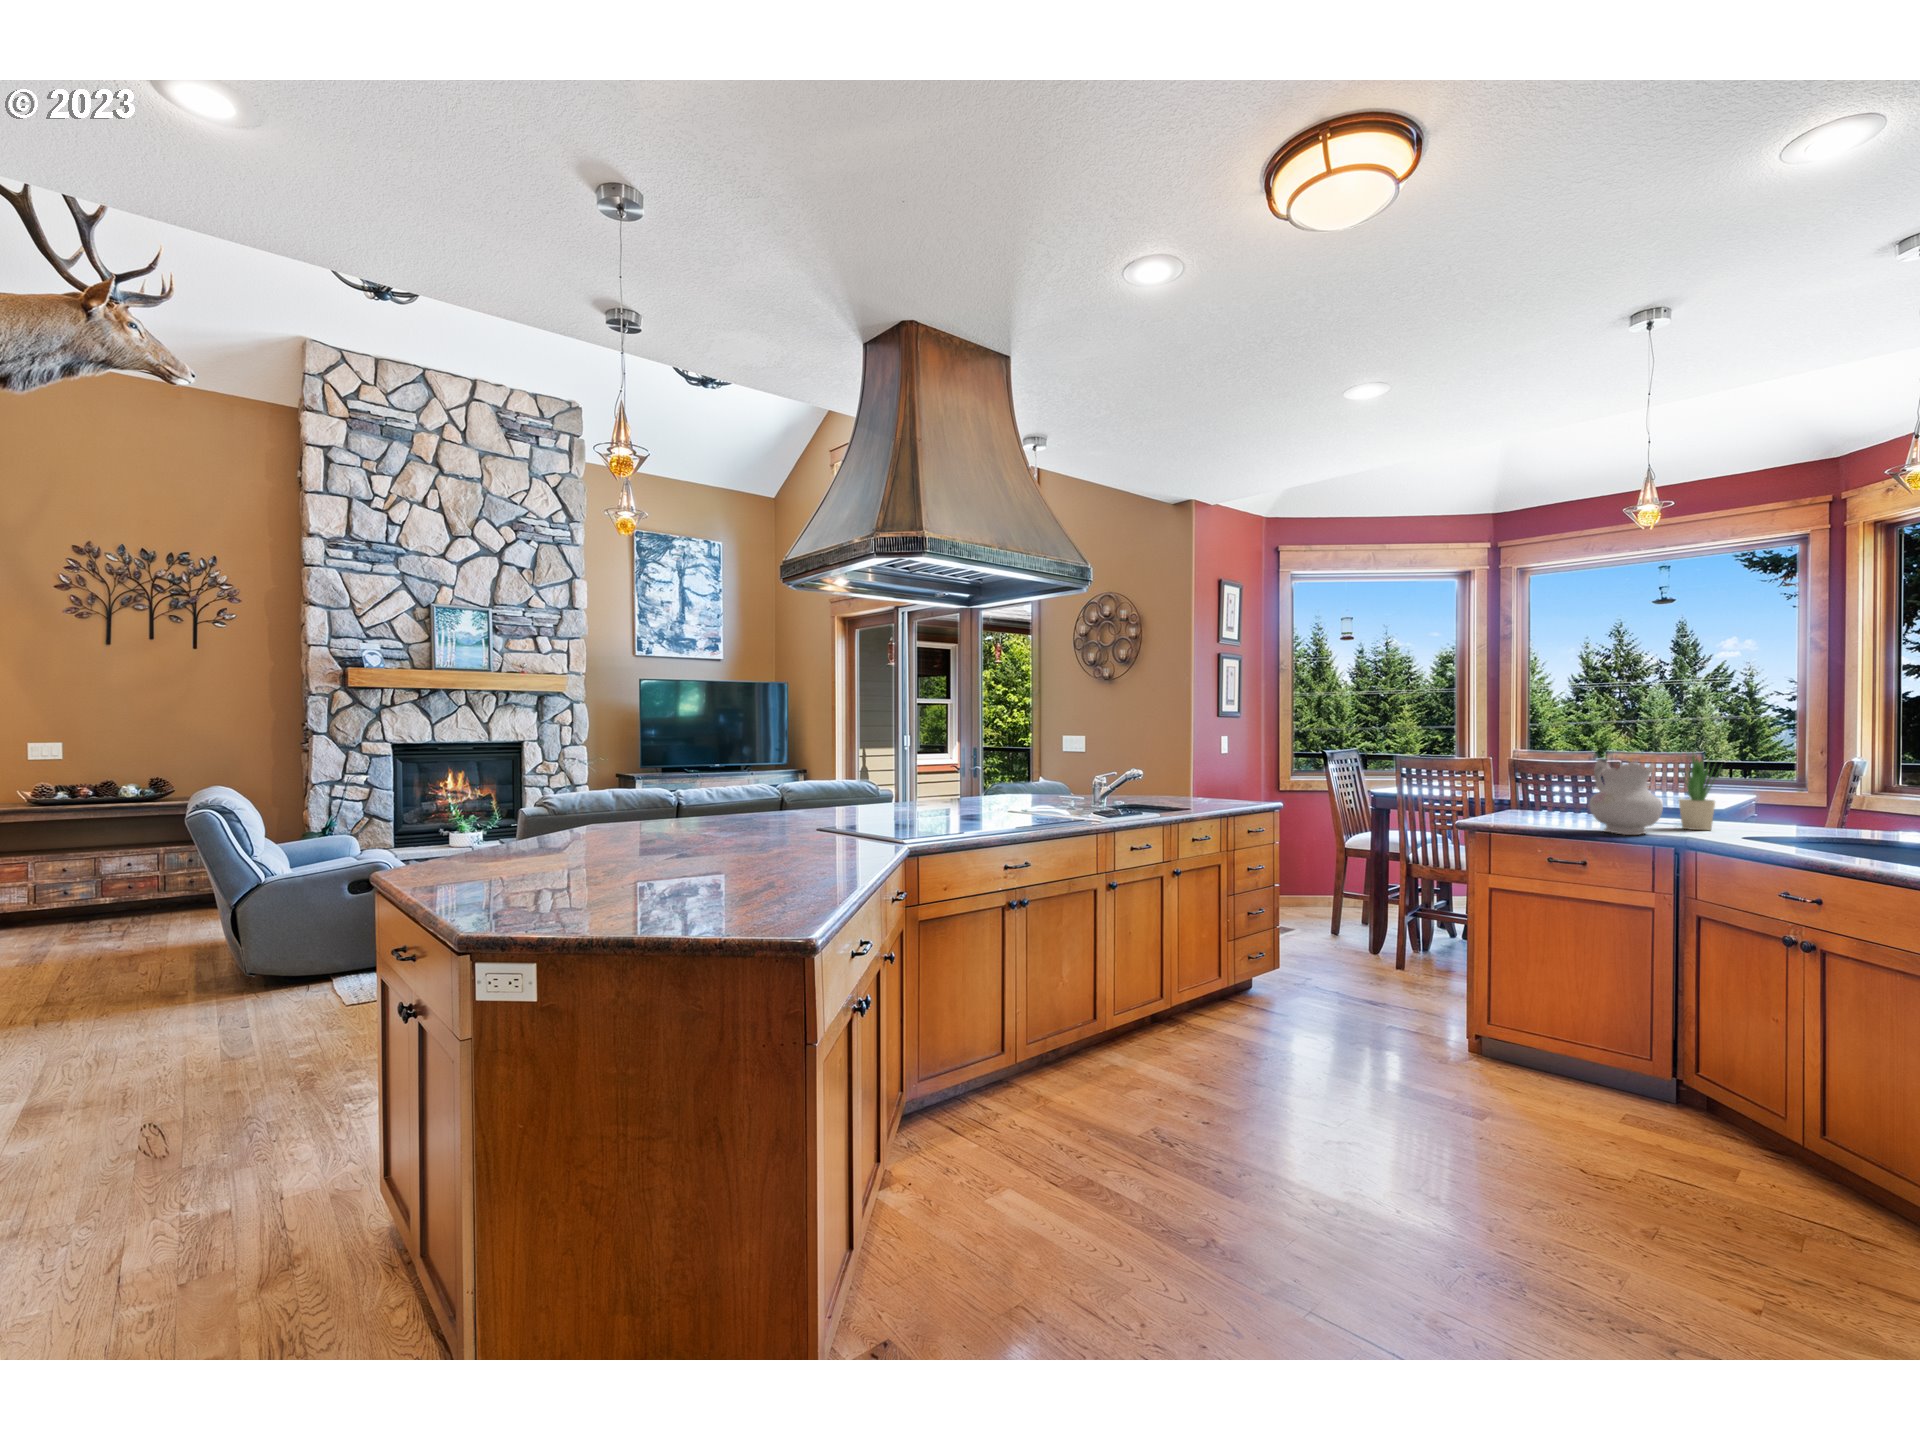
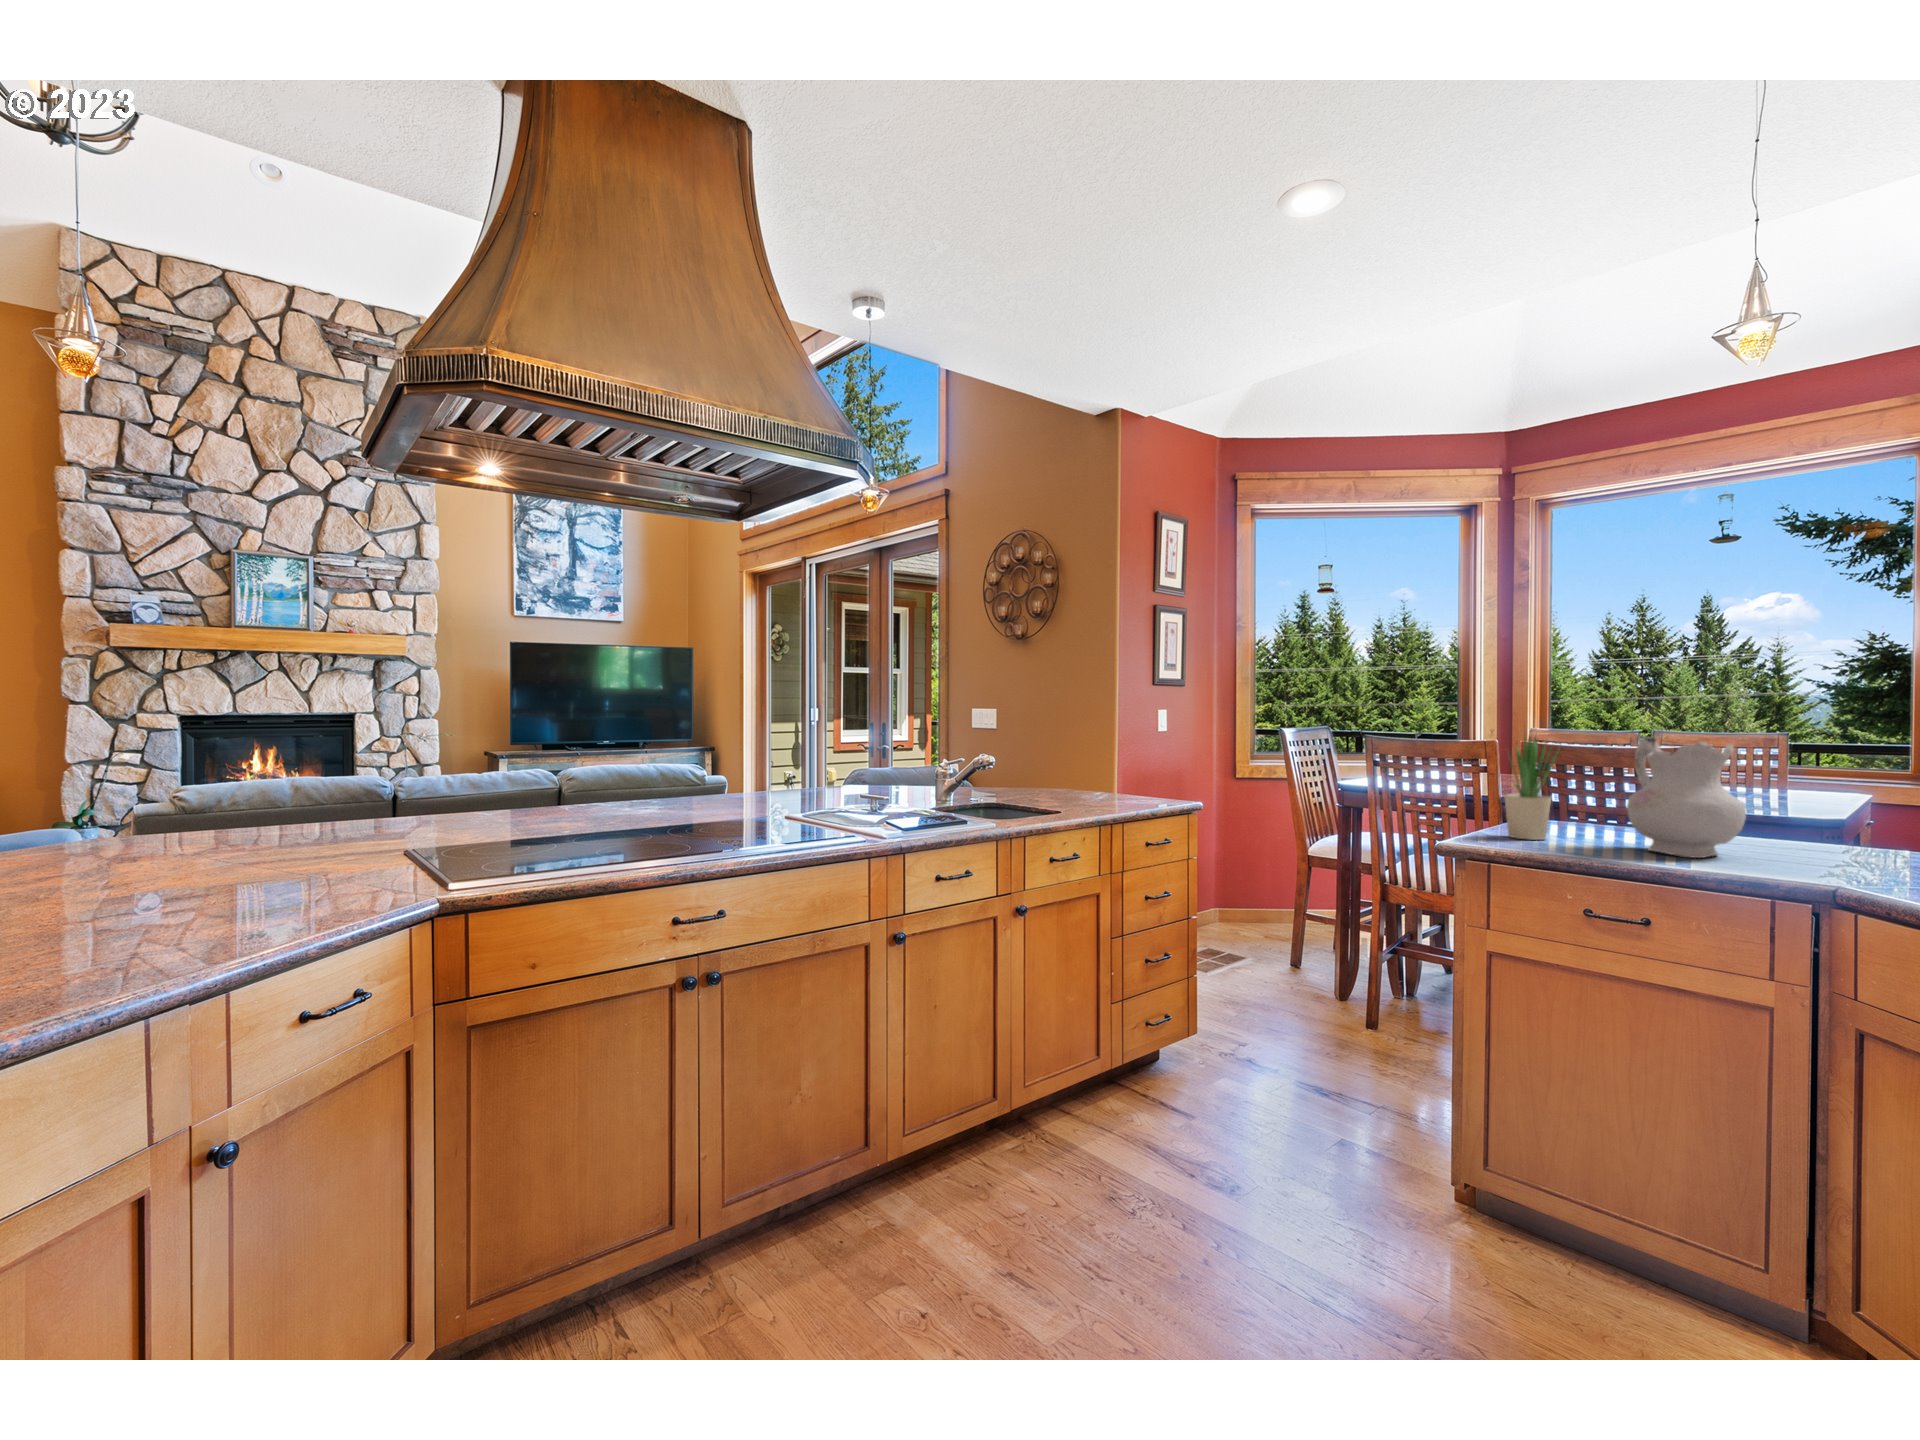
potted plant: present [1679,753,1722,830] -> present [1505,731,1560,840]

